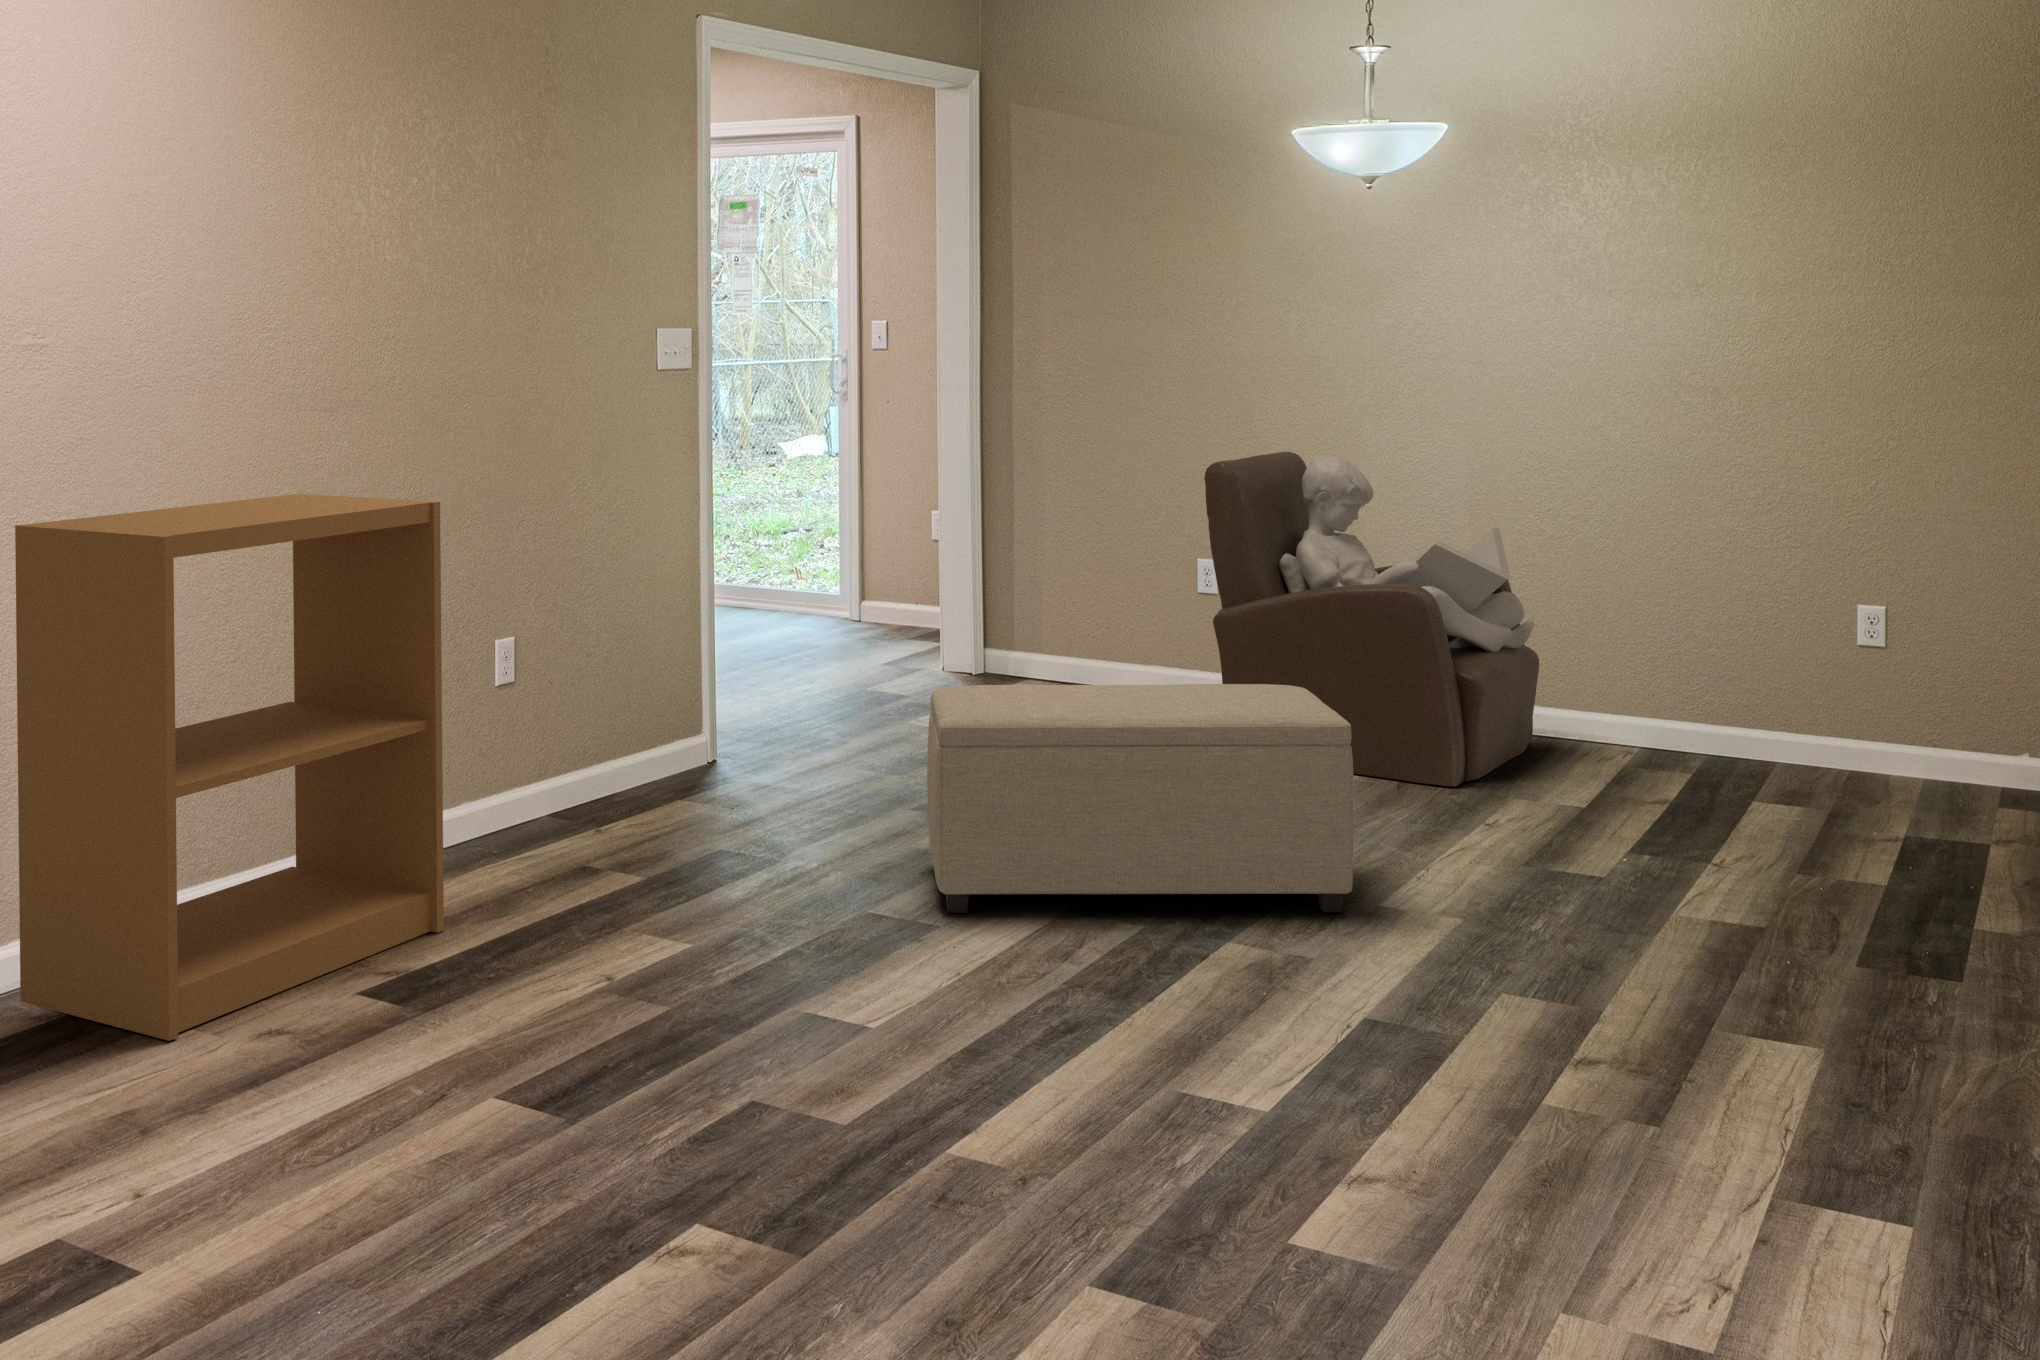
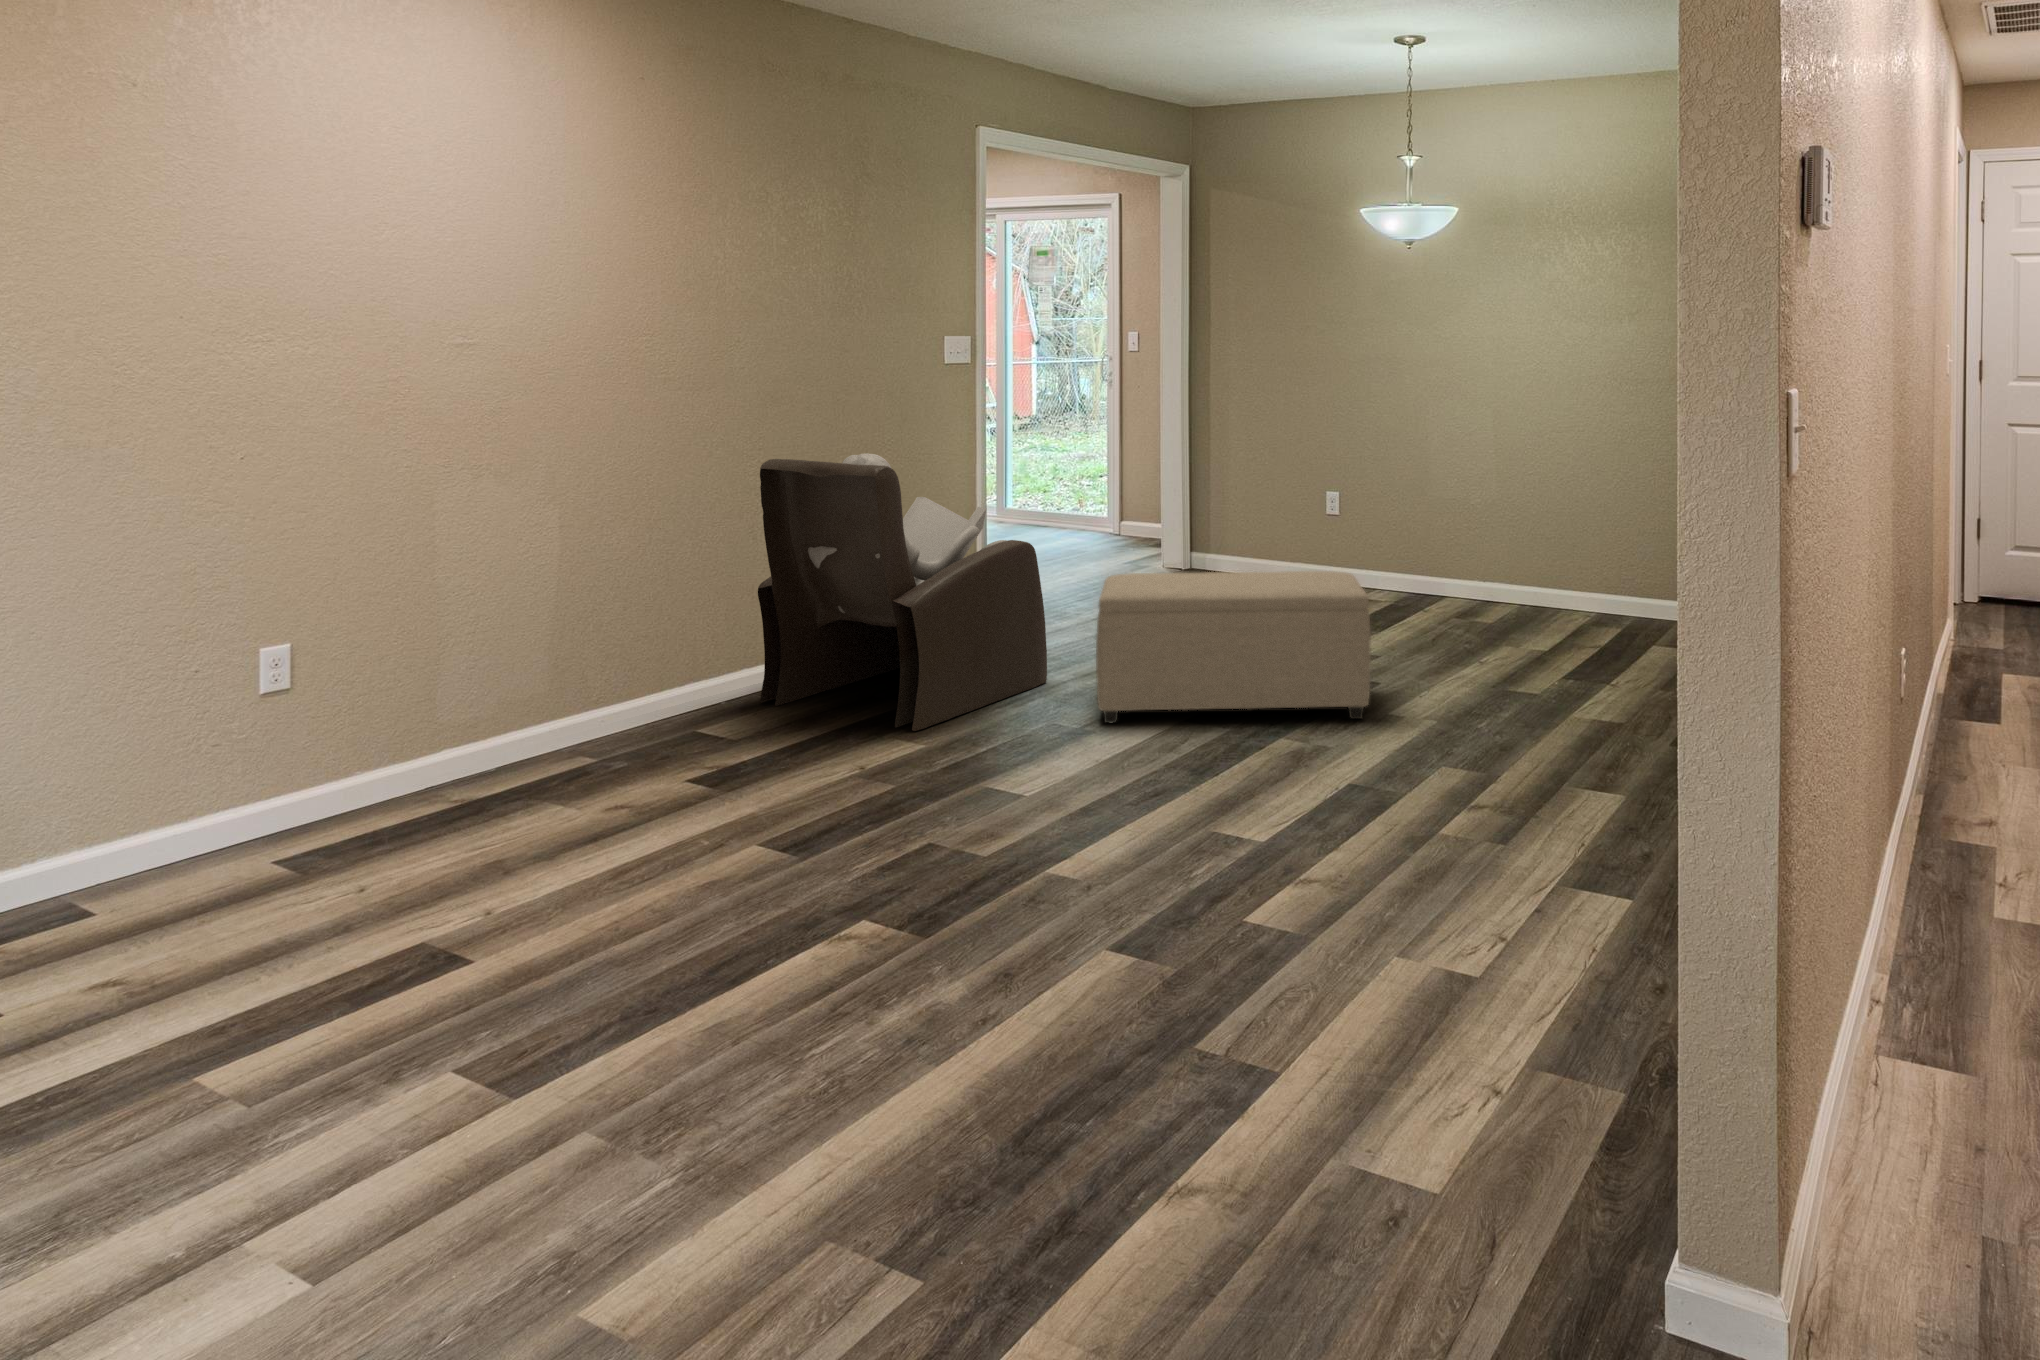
armchair: present [1205,452,1539,787] -> present [758,453,1047,731]
bookshelf: present [15,494,444,1041] -> none [445,445,758,814]

